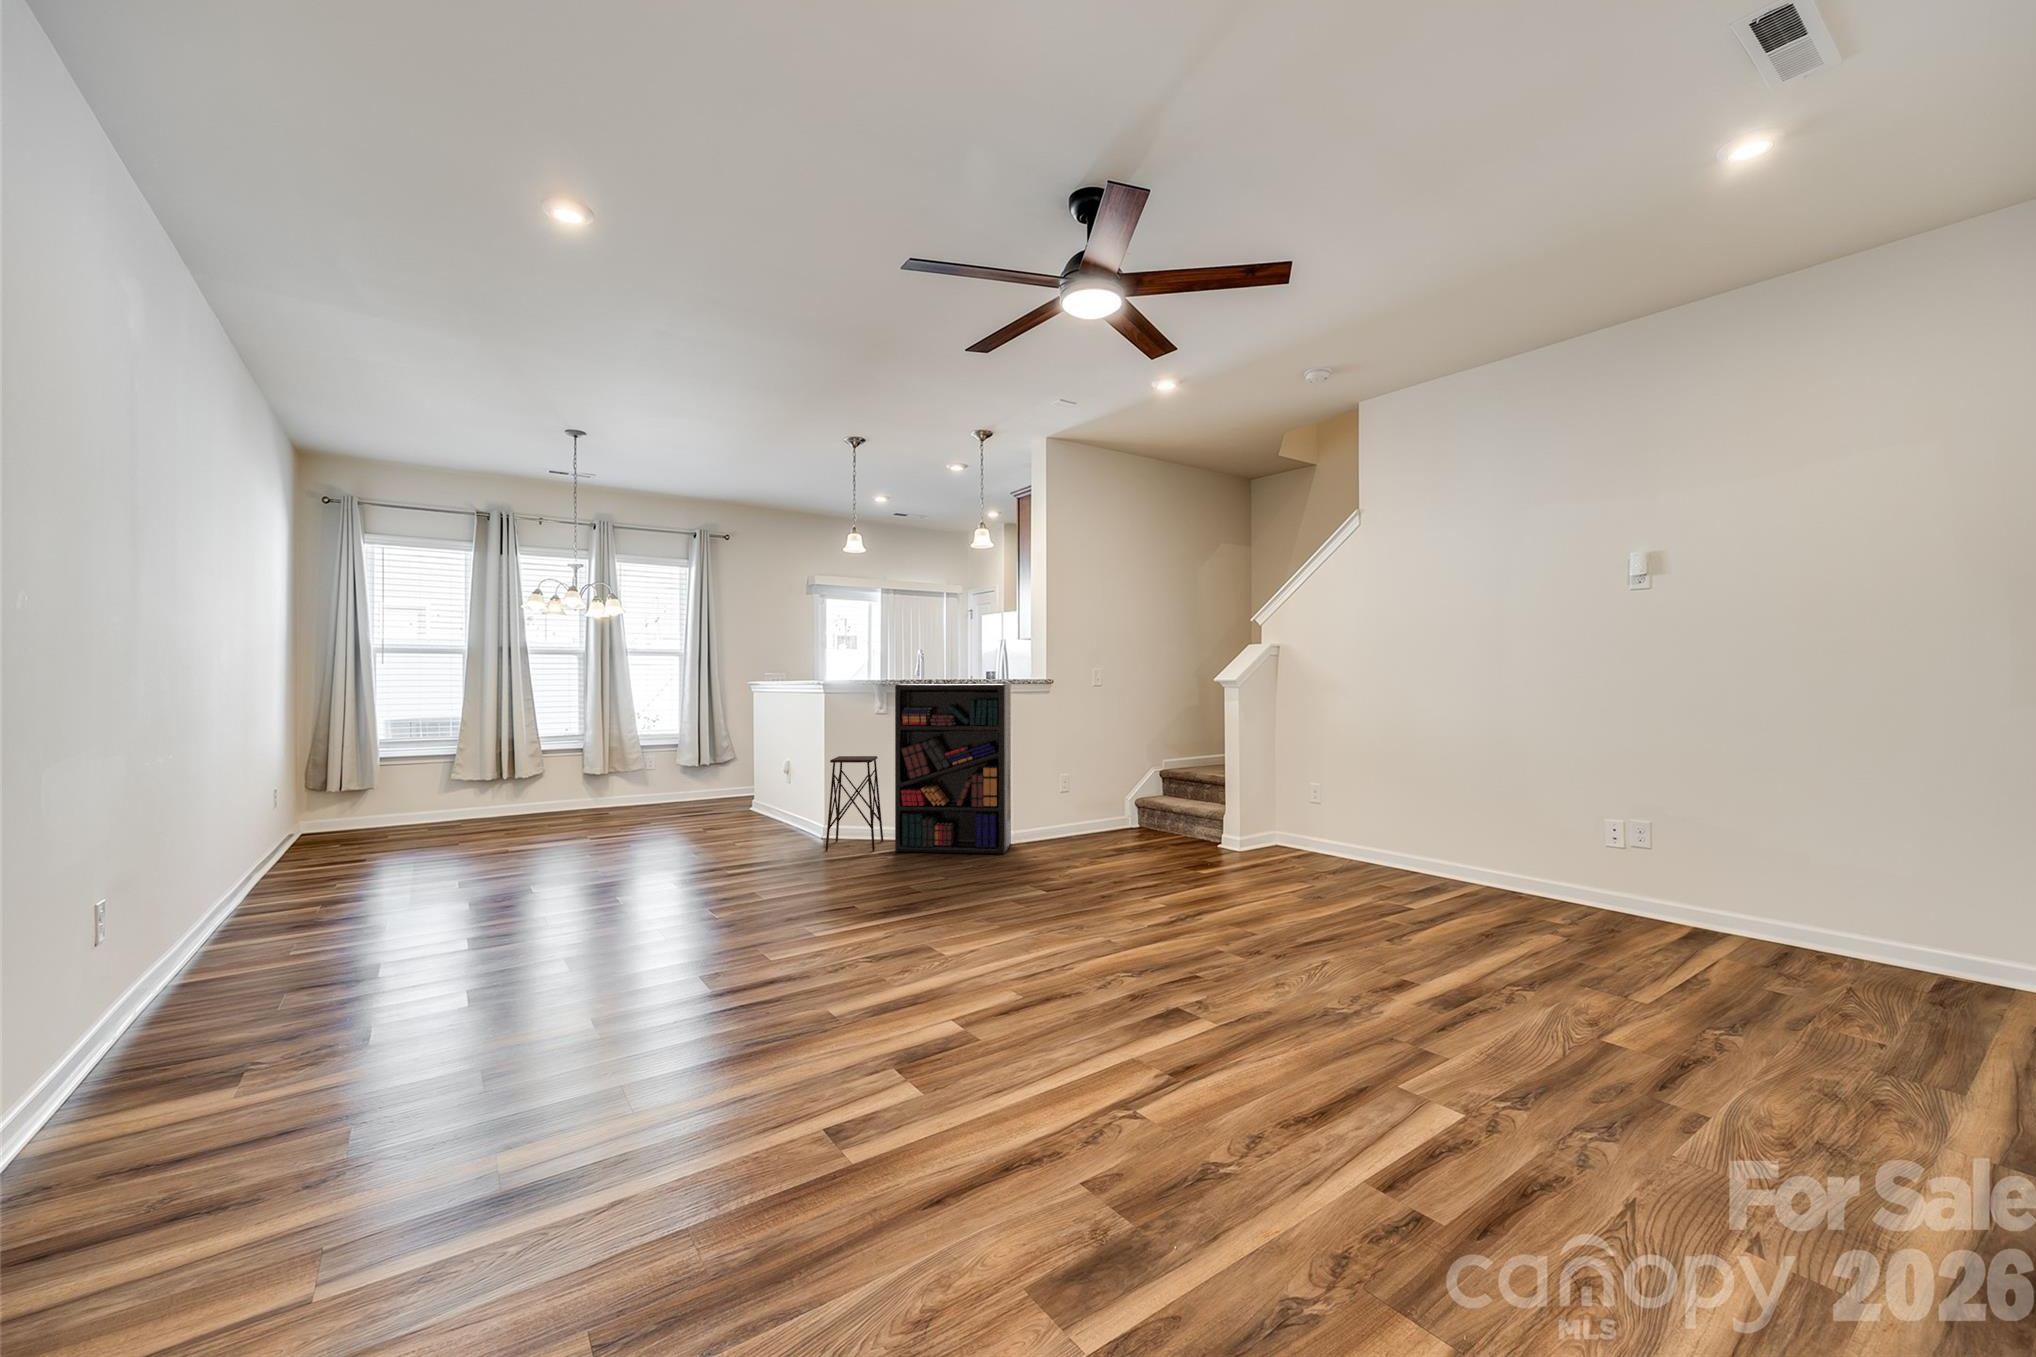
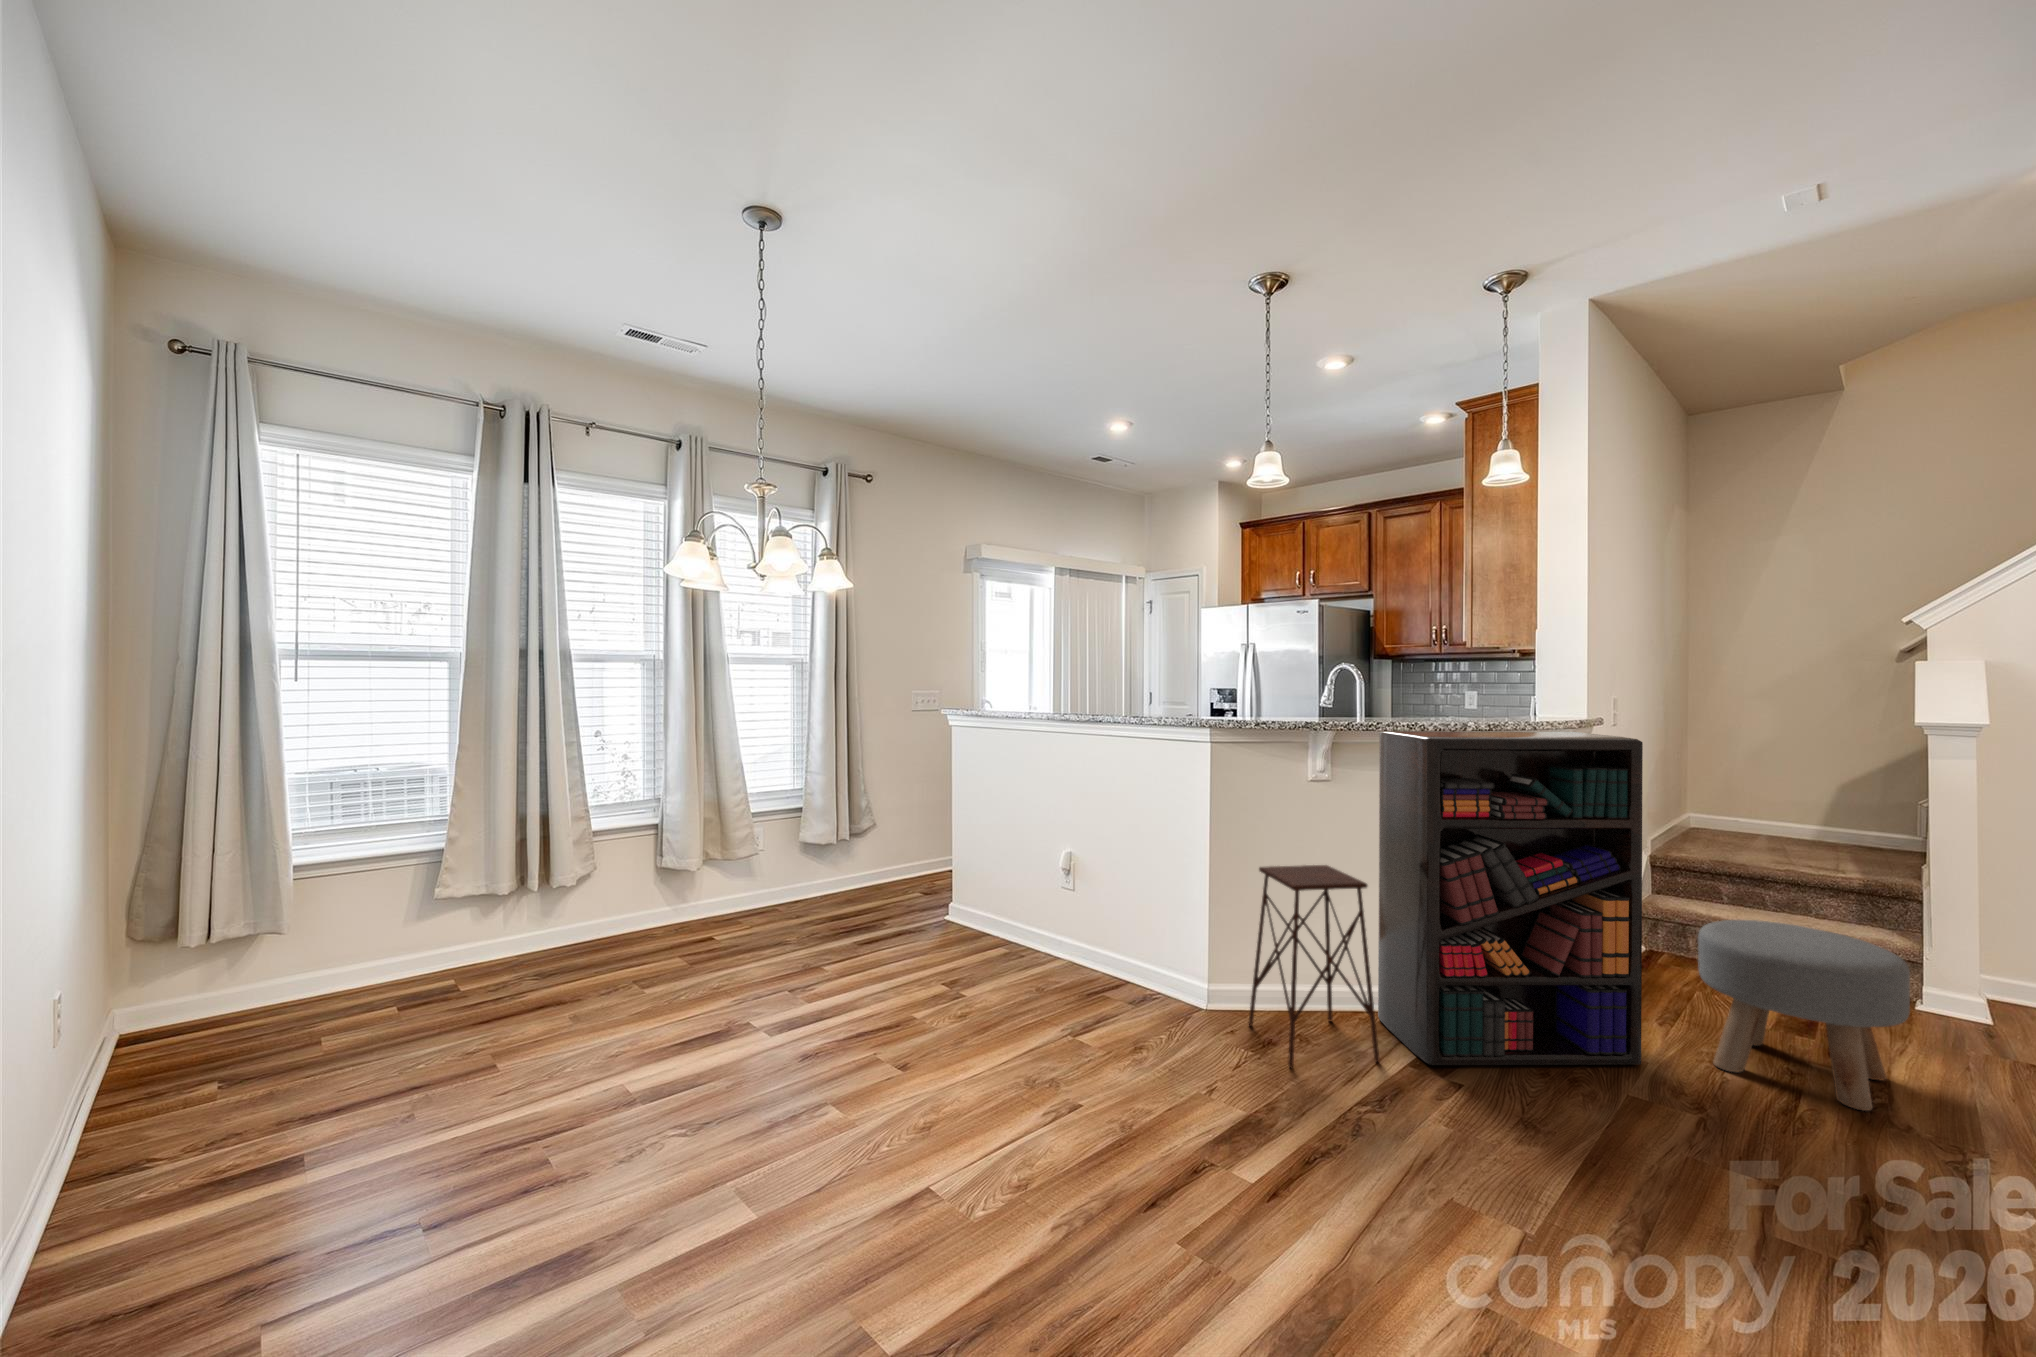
ottoman: none [1042,784,1120,866] -> present [1698,920,1910,1111]

